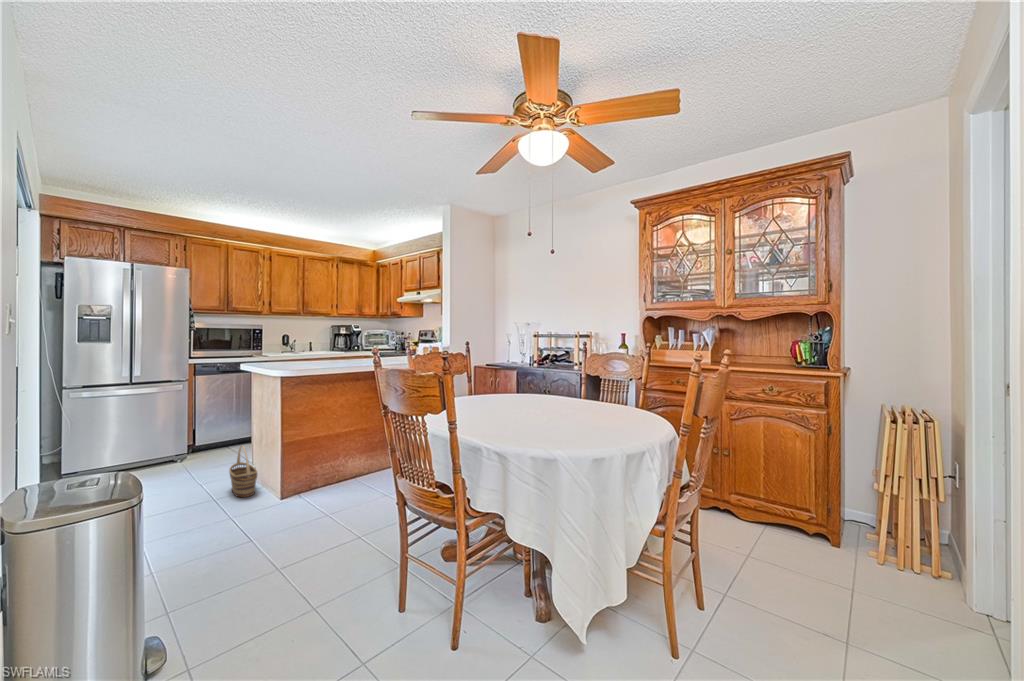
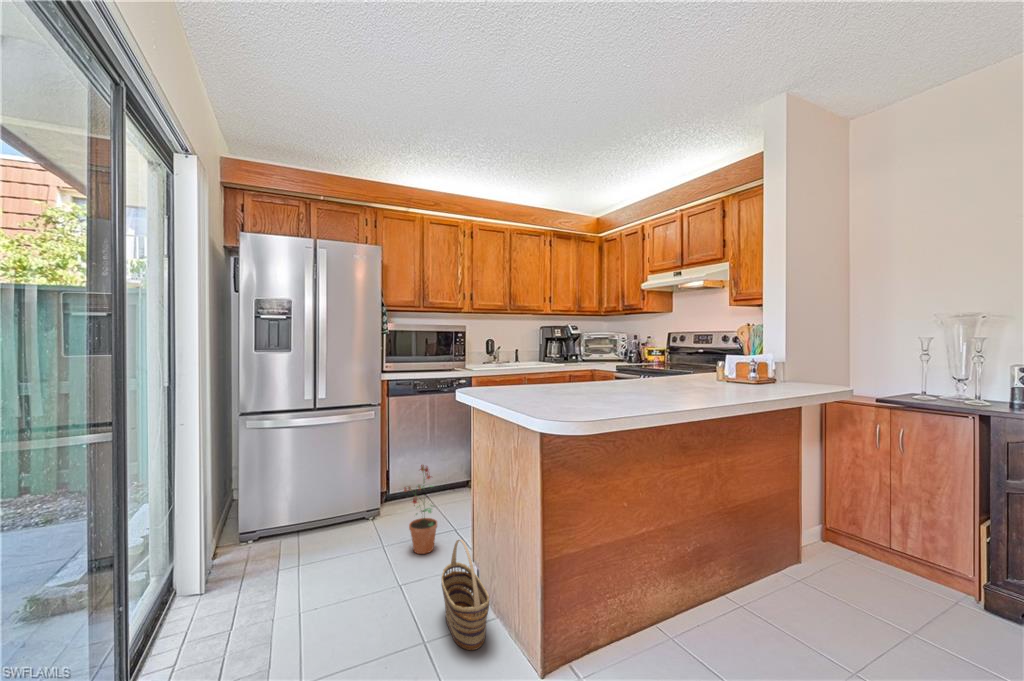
potted plant: none [206,416,232,471] -> present [404,465,437,554]

